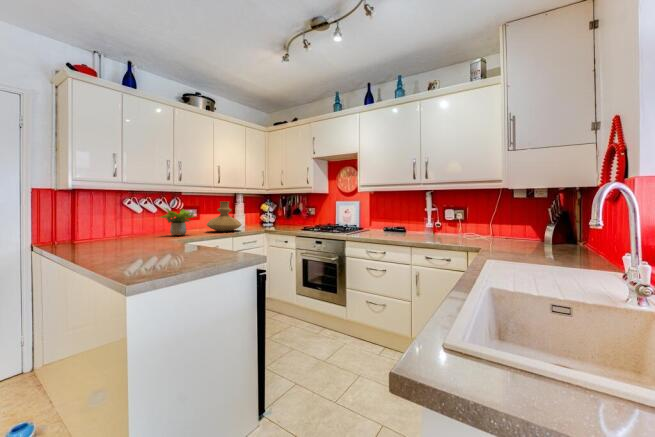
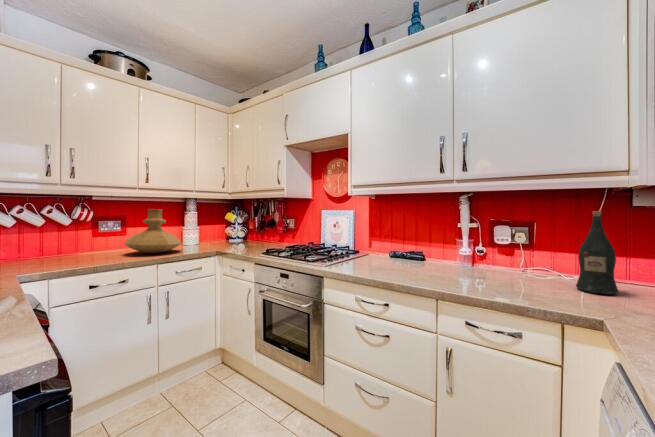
wine bottle: none [482,200,500,241] -> present [576,211,618,295]
potted plant: present [160,208,195,236] -> none [31,218,100,262]

